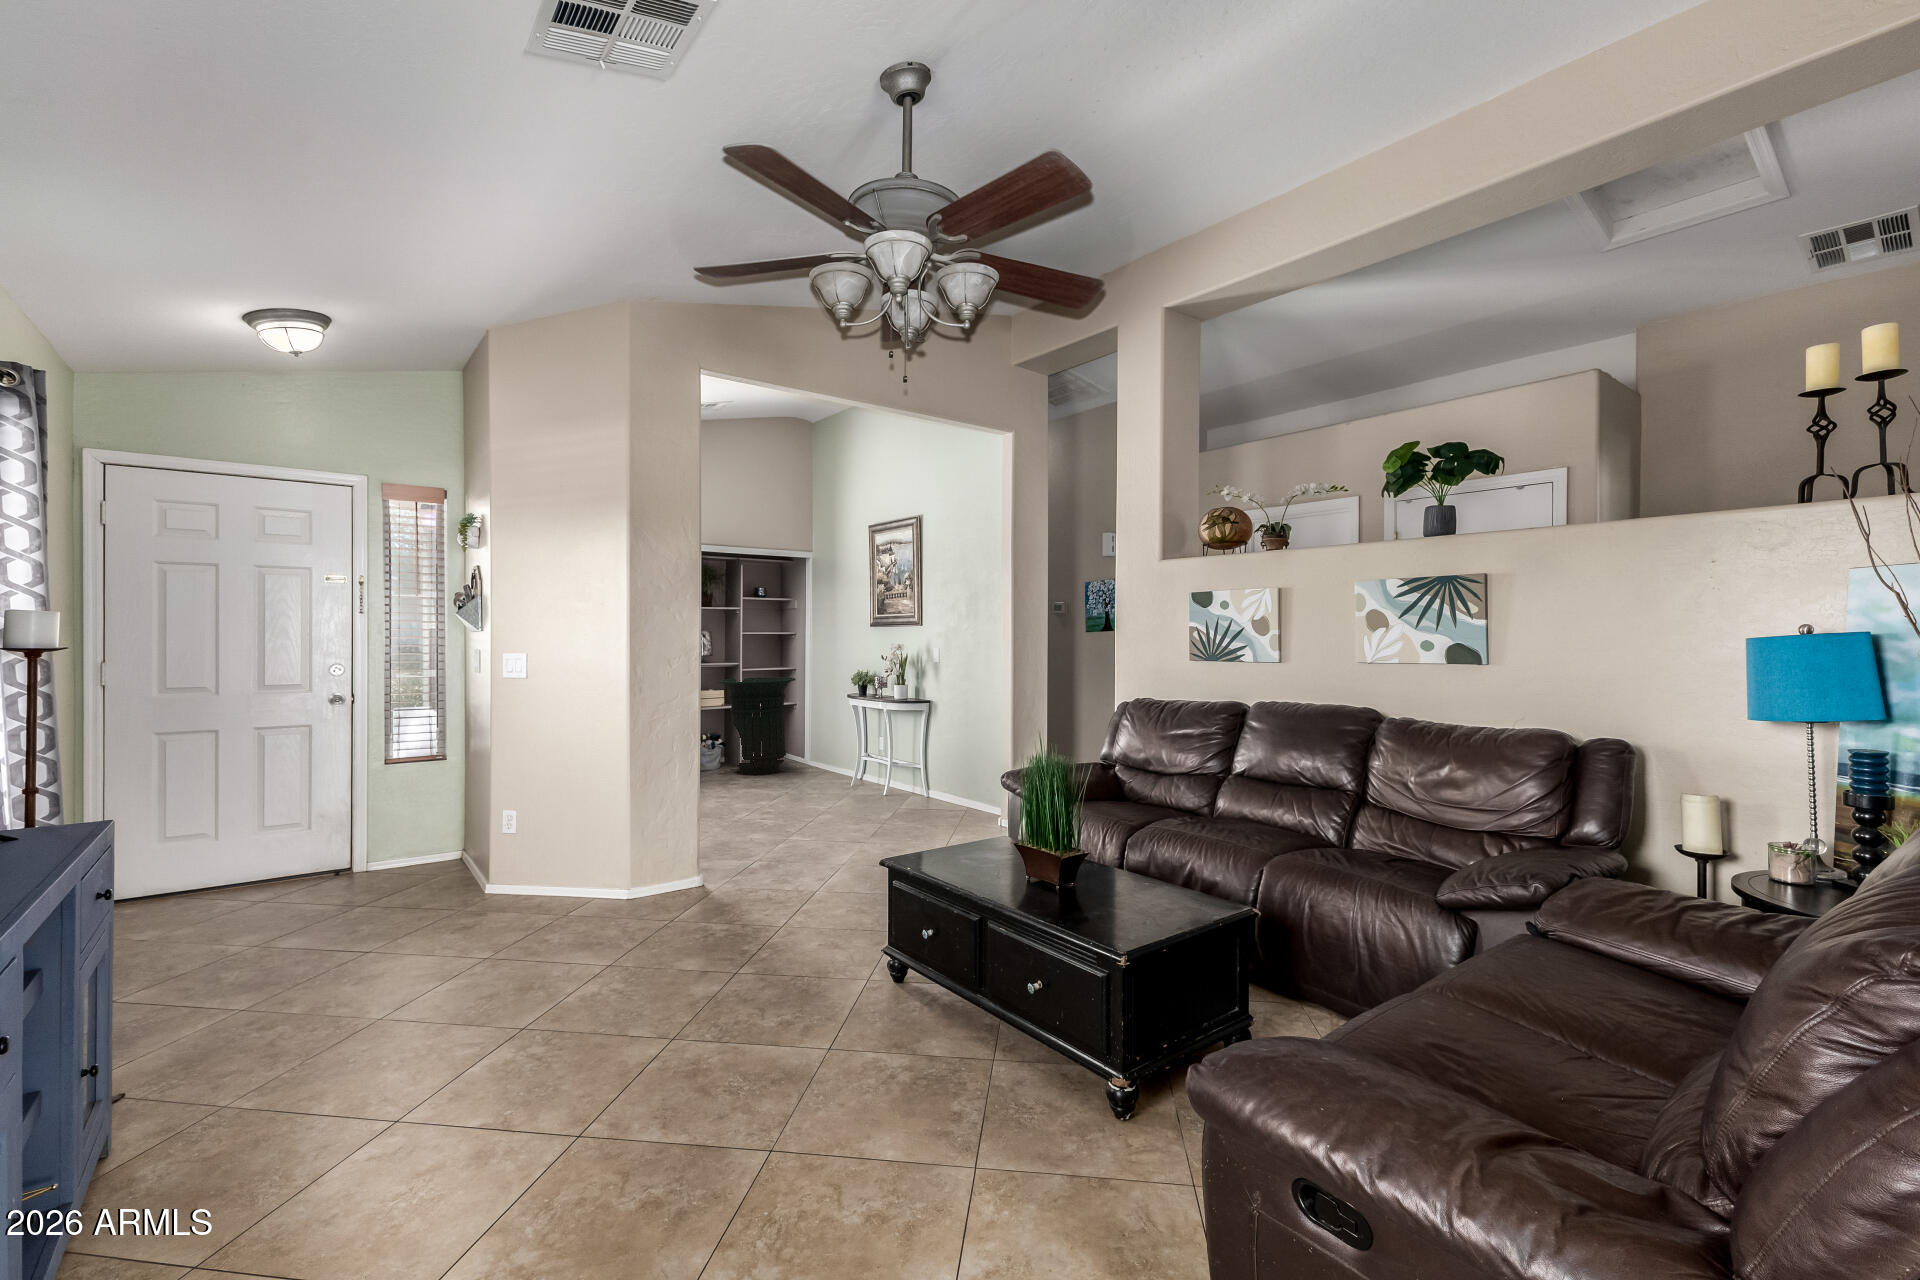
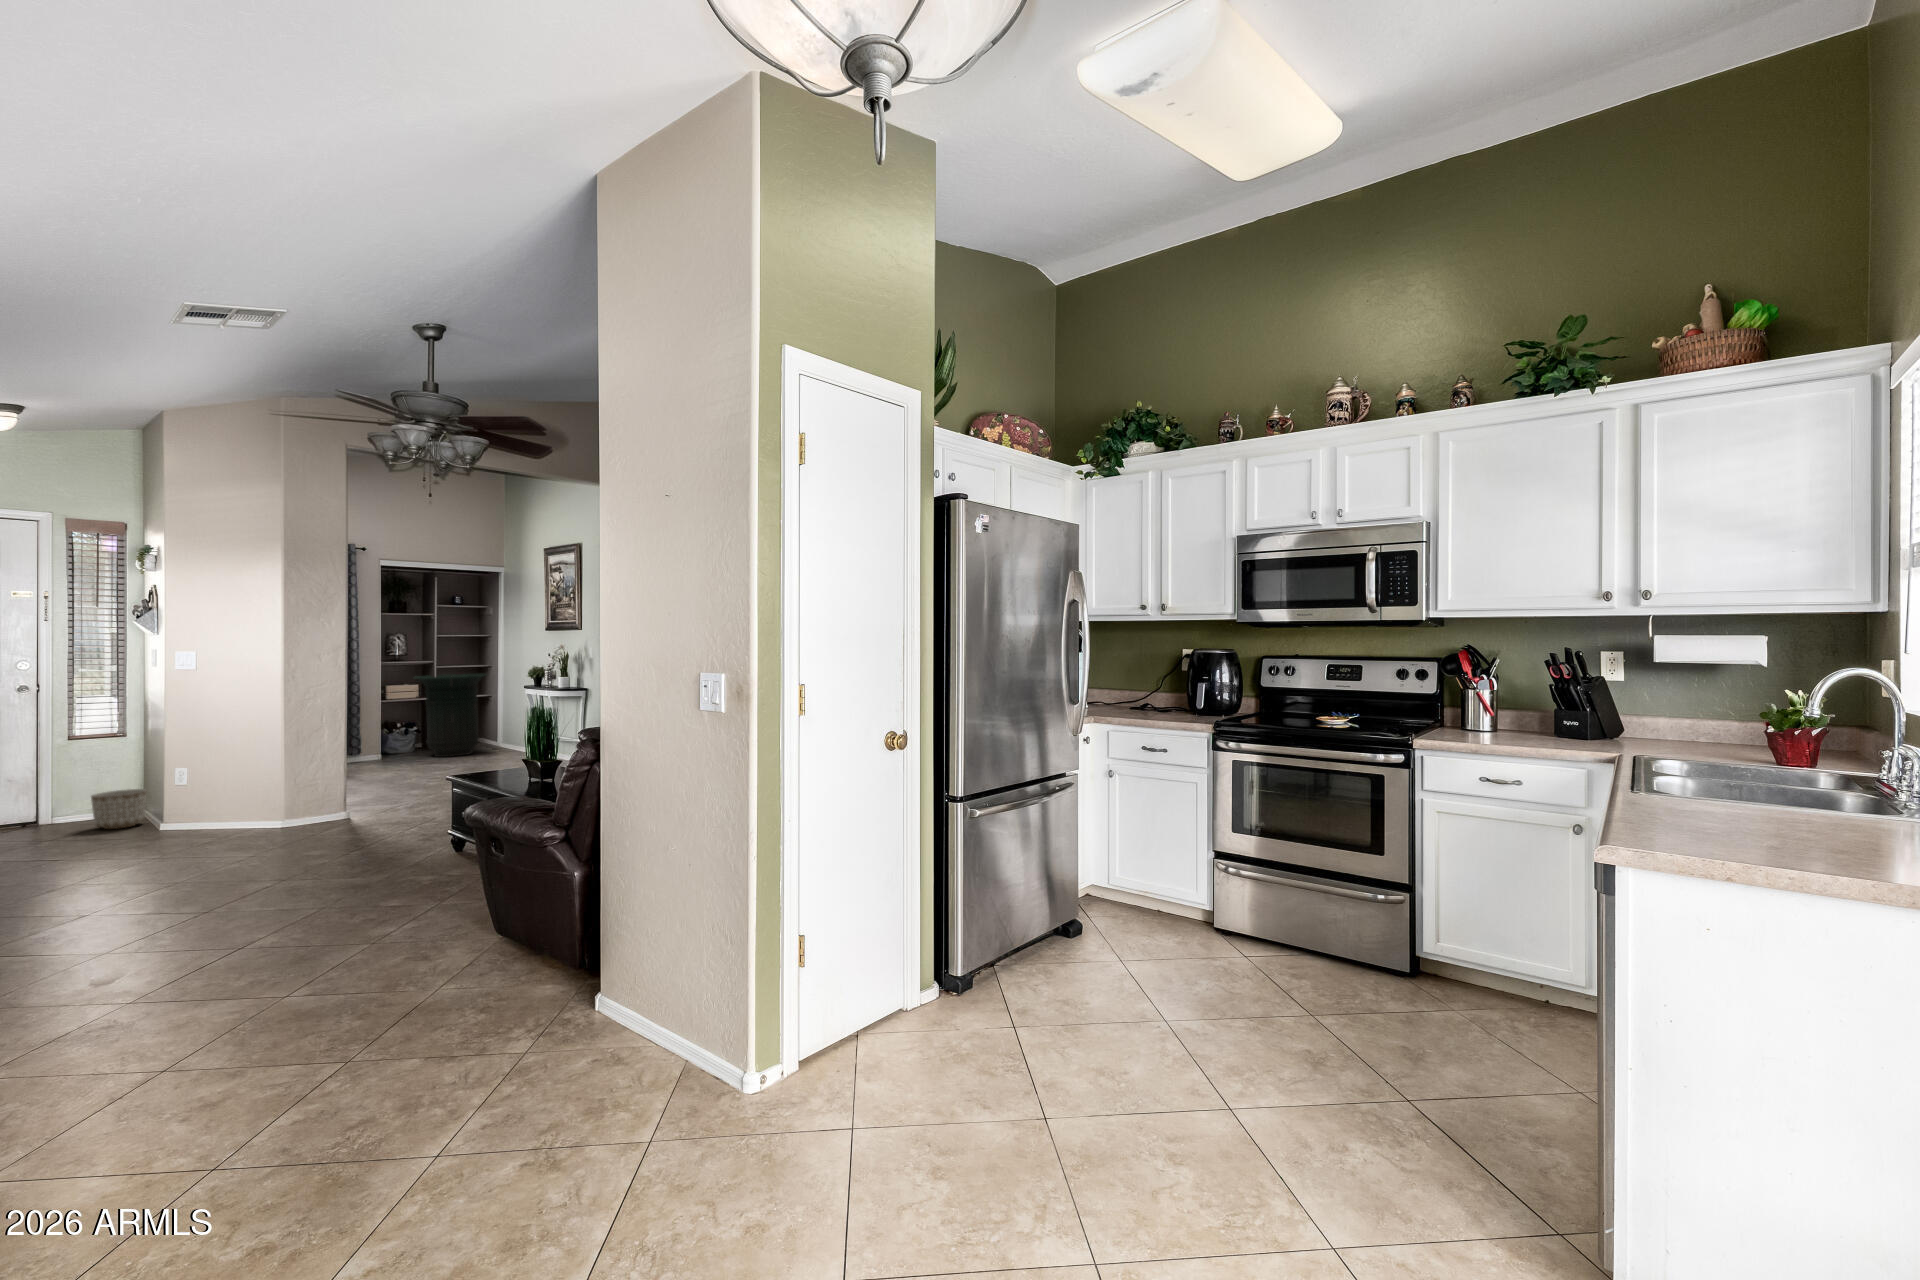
planter: none [411,825,471,878] -> present [91,789,147,829]

